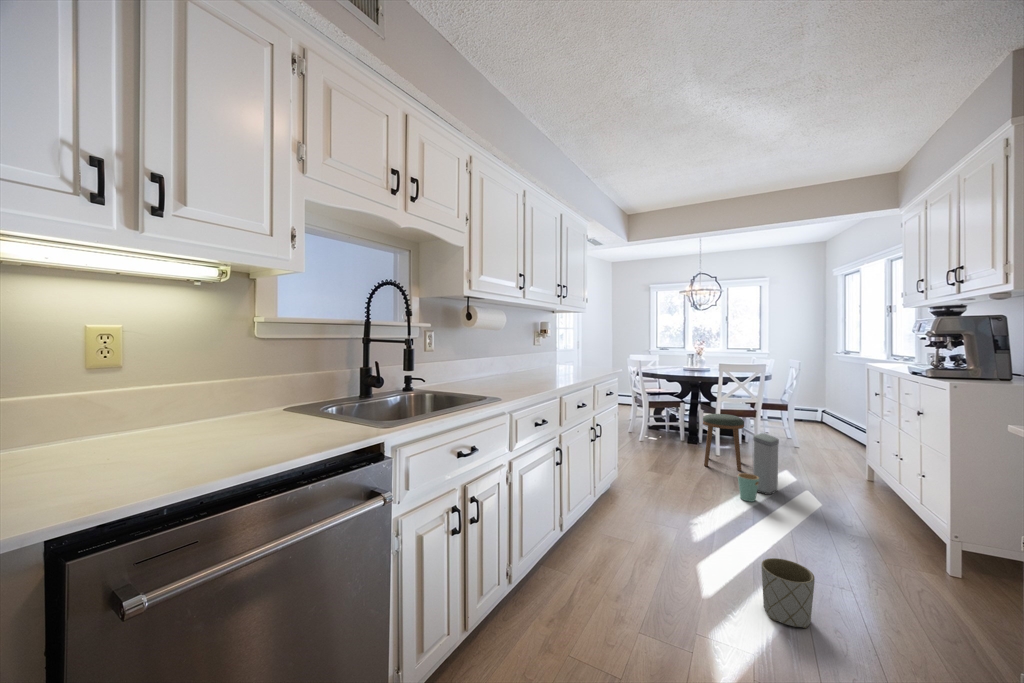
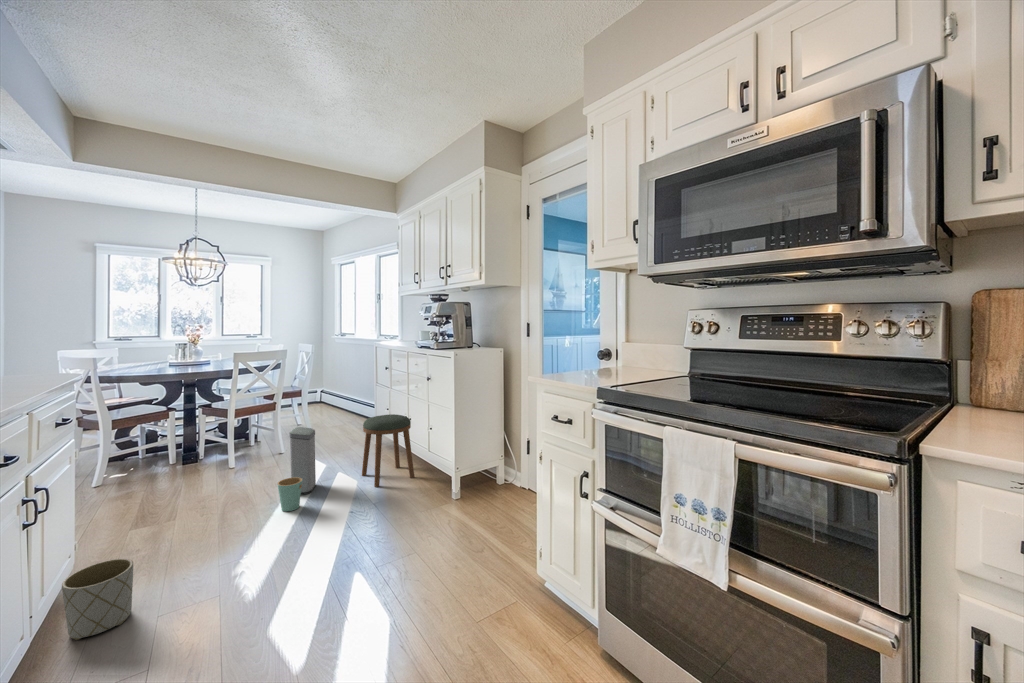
stool: present [703,414,744,471] -> present [362,414,414,487]
planter: present [761,558,815,628] -> present [62,559,133,640]

